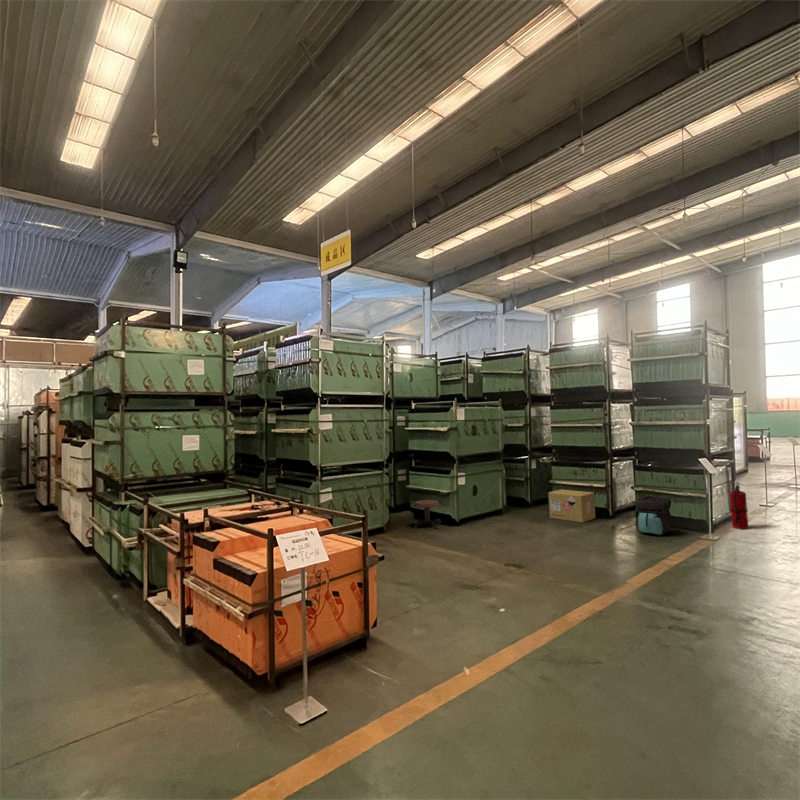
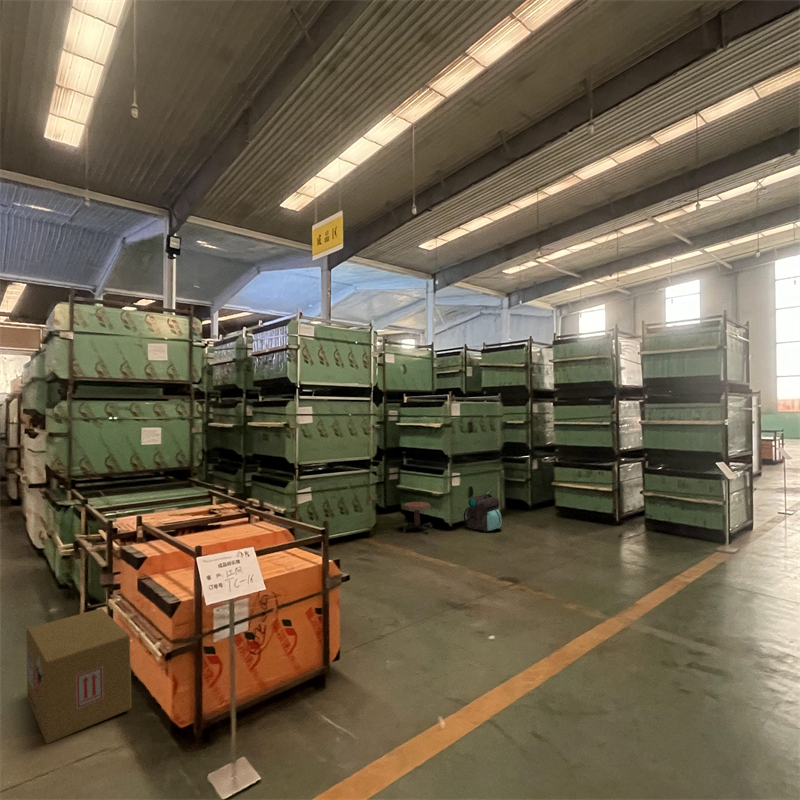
fire extinguisher: present [730,483,748,529] -> none [749,490,769,541]
cardboard box: present [548,490,596,522] -> present [26,609,131,743]
backpack: present [636,496,671,535] -> present [464,494,502,532]

